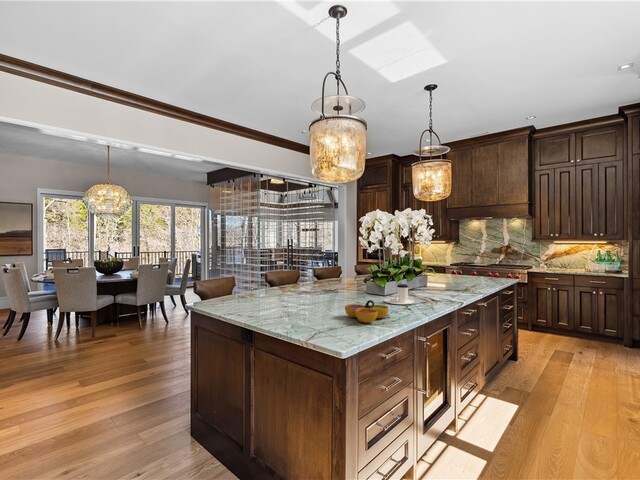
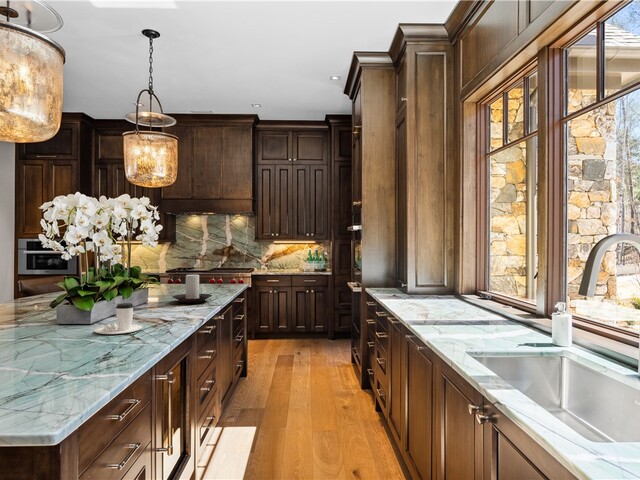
candle holder: none [443,267,476,290] -> present [173,275,212,303]
decorative bowl: present [345,300,389,323] -> none [32,335,113,373]

